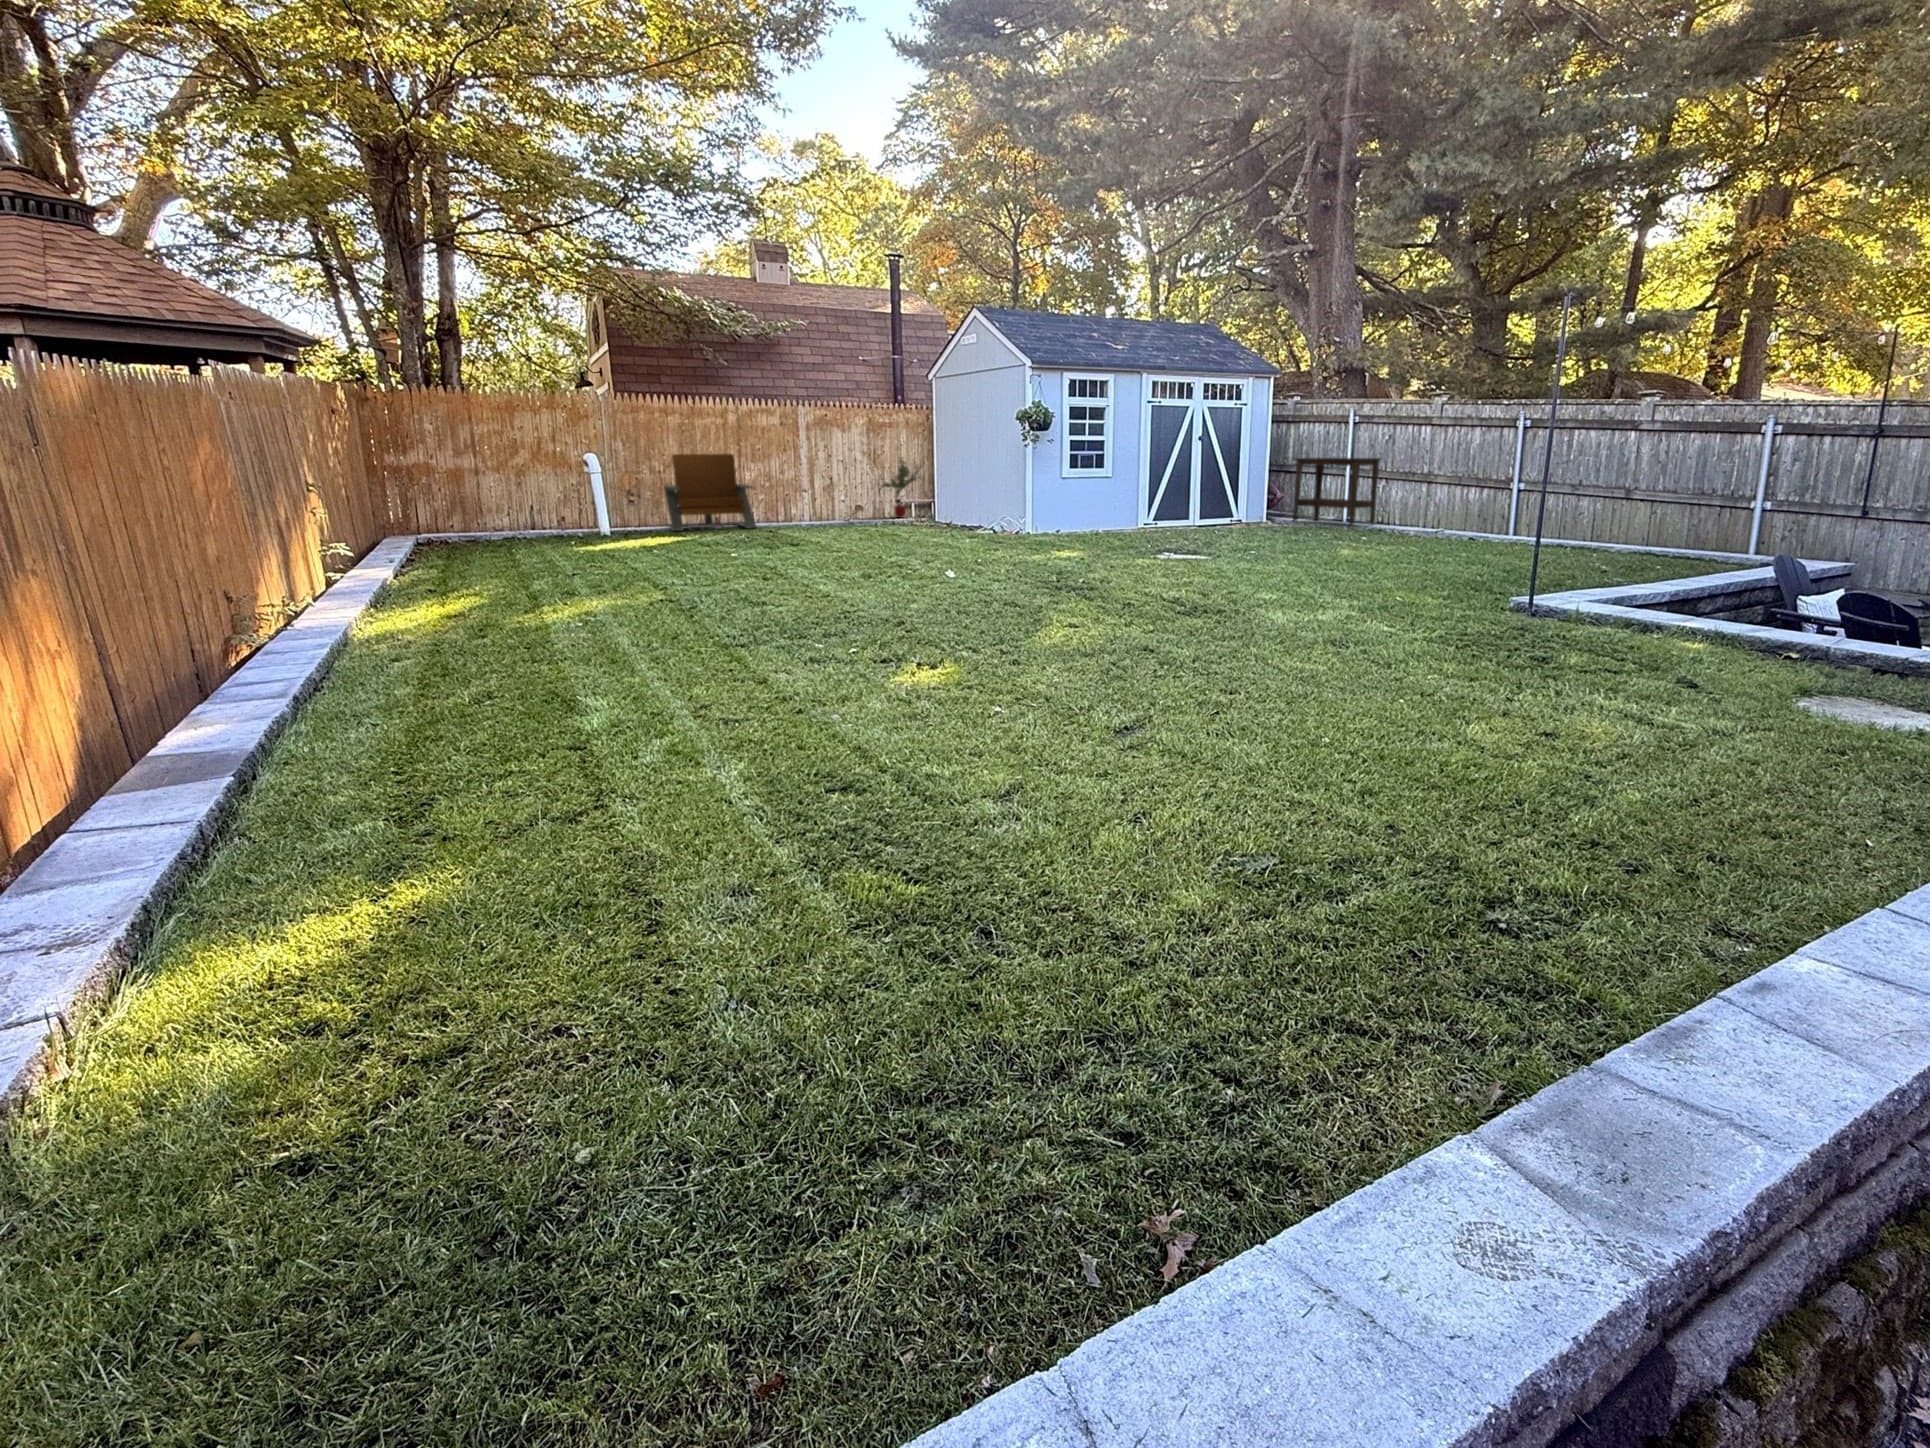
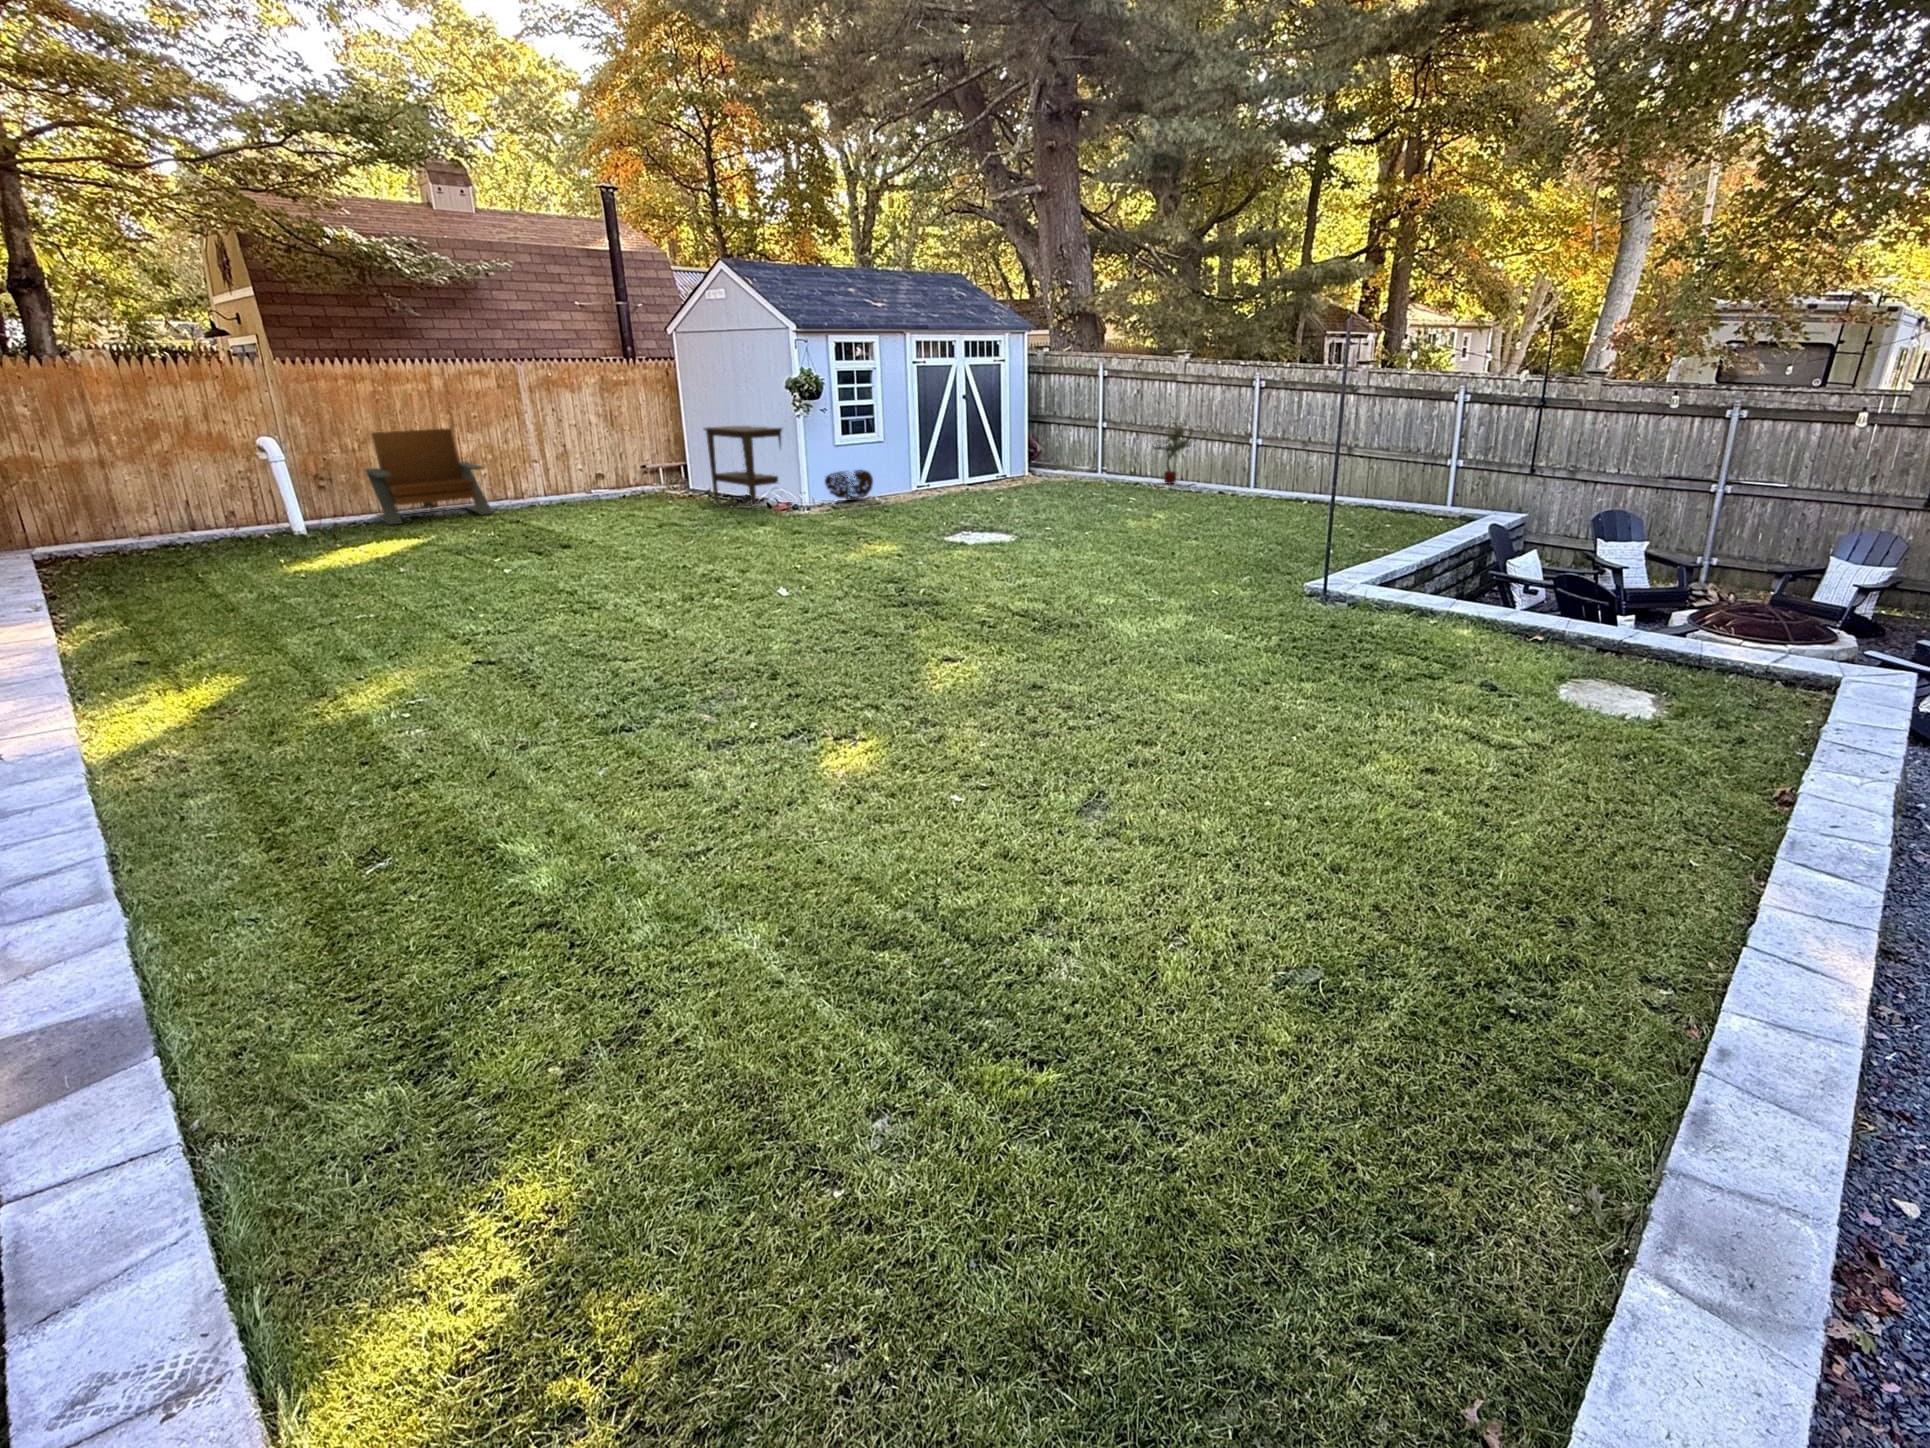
potted tree: present [879,458,922,518] -> present [1152,420,1193,484]
side table: present [1293,458,1381,526] -> present [704,426,782,506]
basket: none [1043,502,1095,532] -> present [825,470,873,501]

